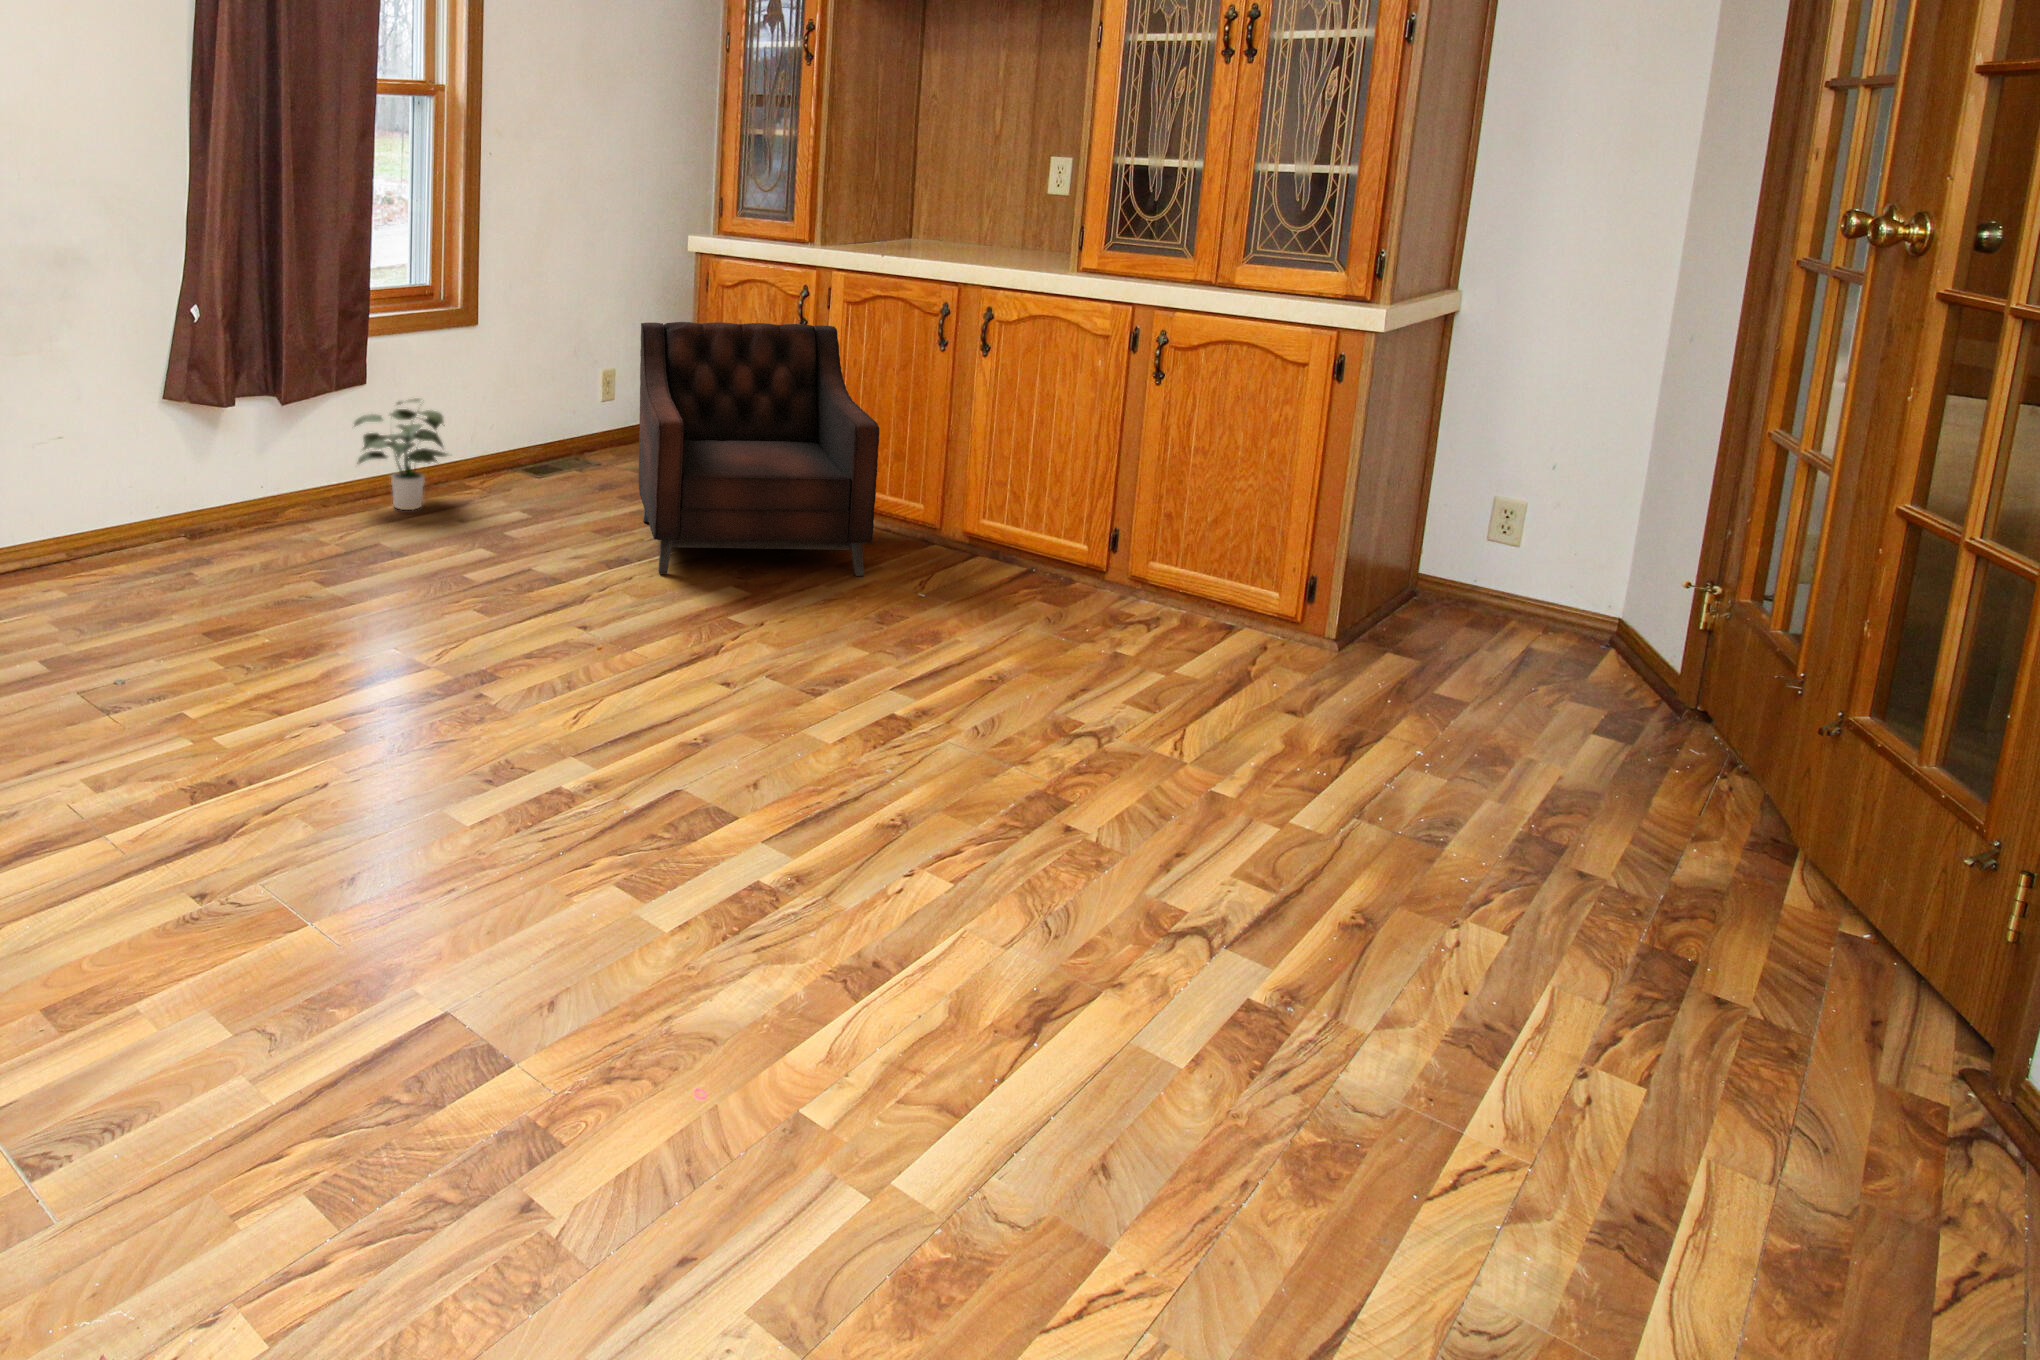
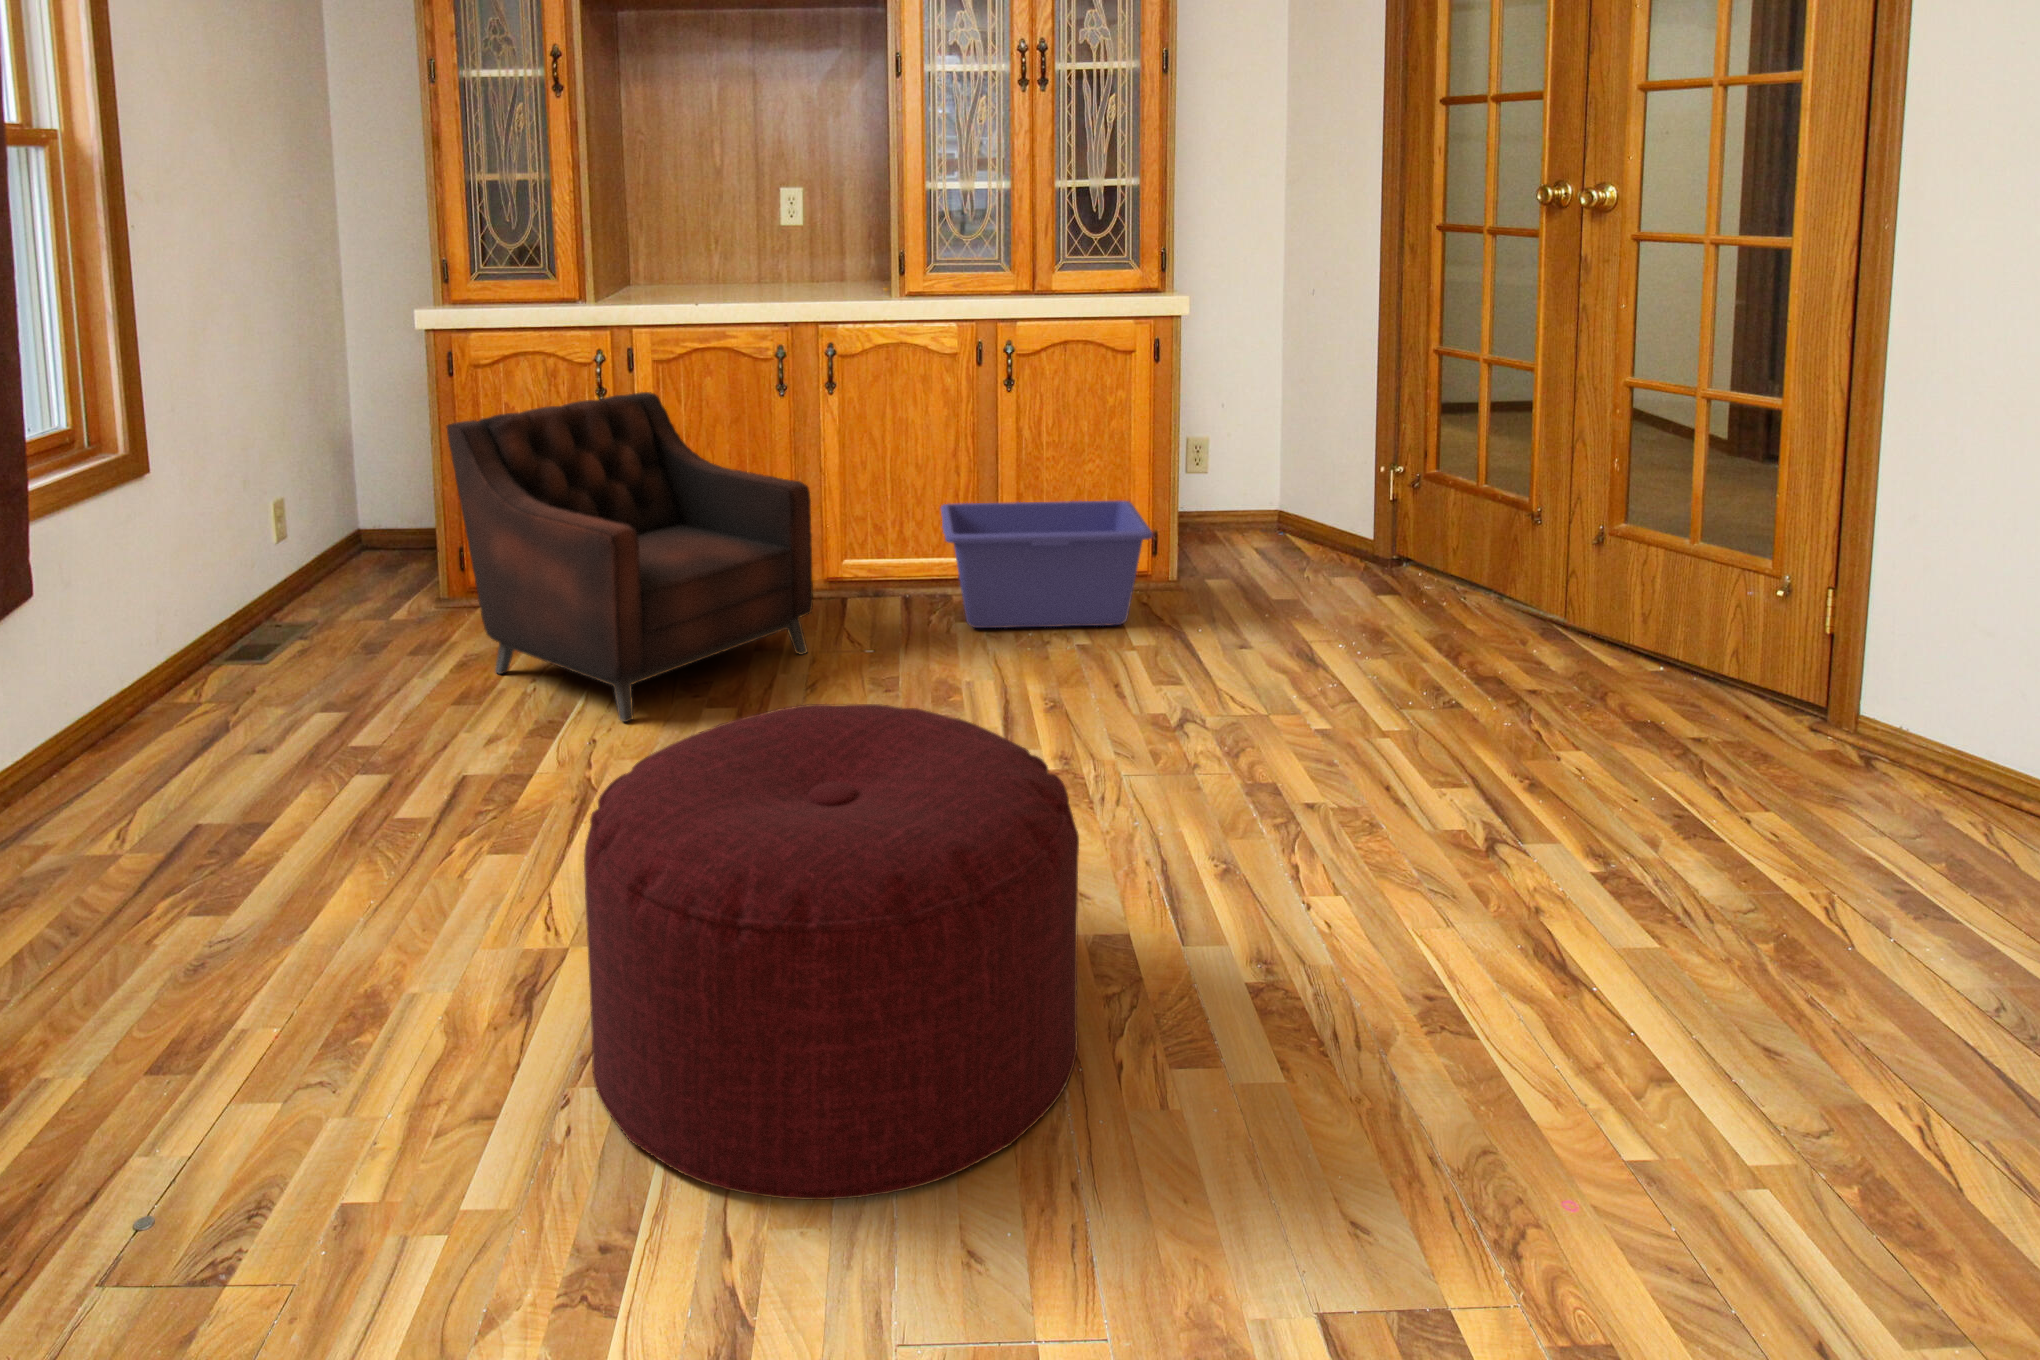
potted plant: present [354,398,448,510] -> none [47,595,210,769]
storage bin: none [1002,484,1265,646] -> present [941,501,1153,628]
ottoman: none [292,540,638,848] -> present [584,704,1079,1200]

